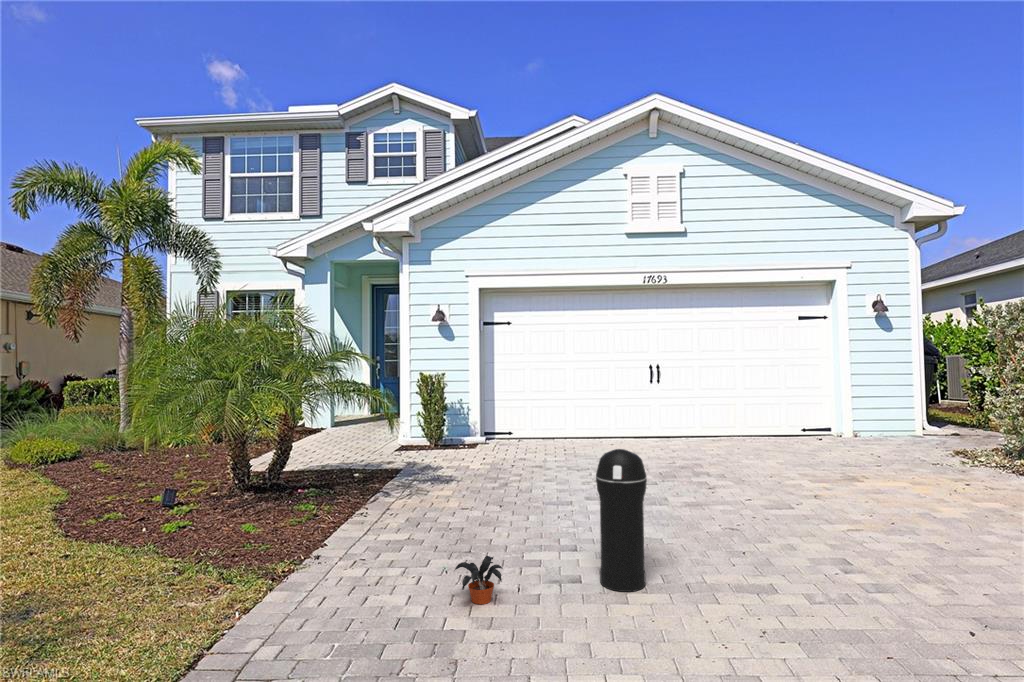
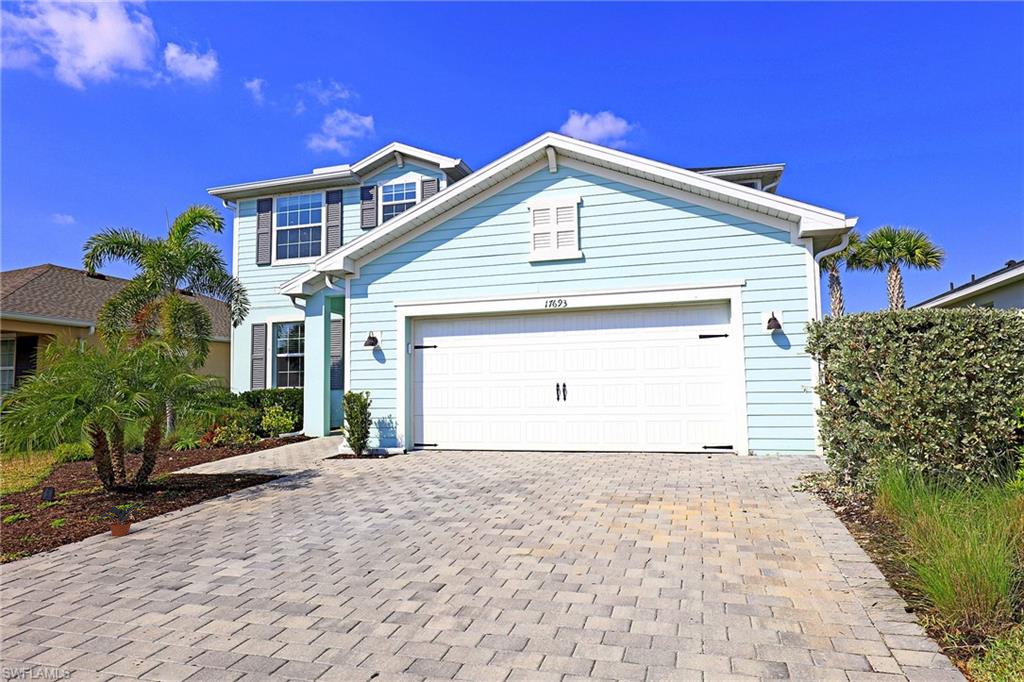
trash can: present [596,449,647,592] -> none [205,433,248,540]

